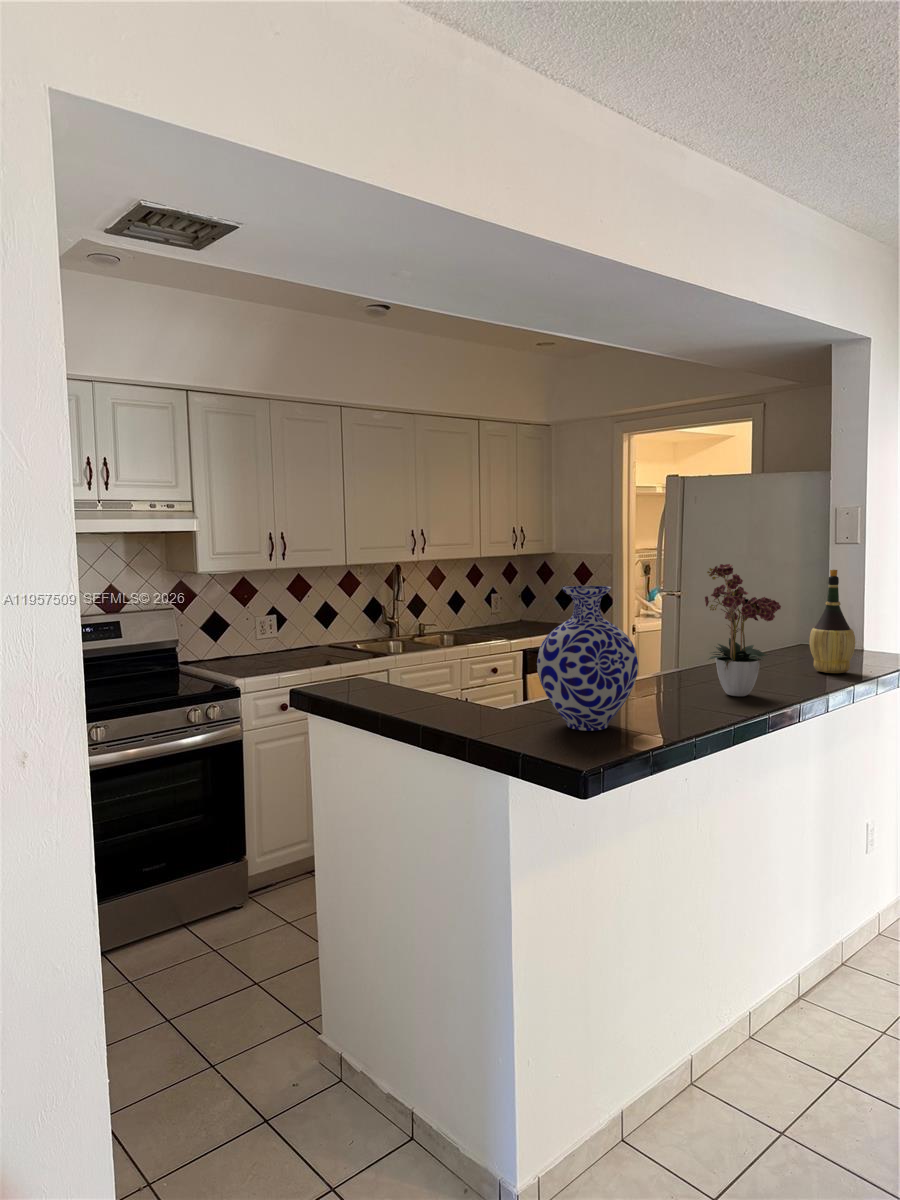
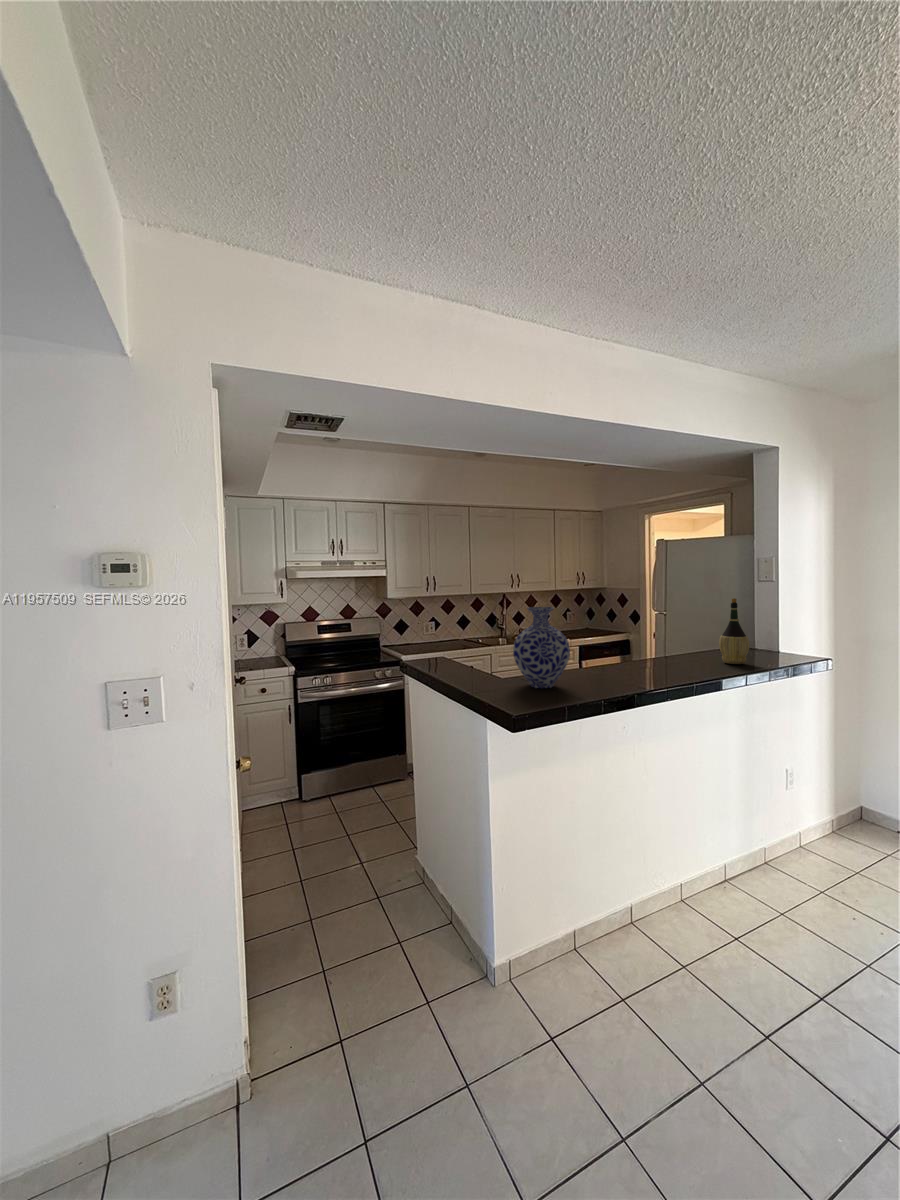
flower arrangement: present [705,564,781,696] -> none [628,591,686,675]

